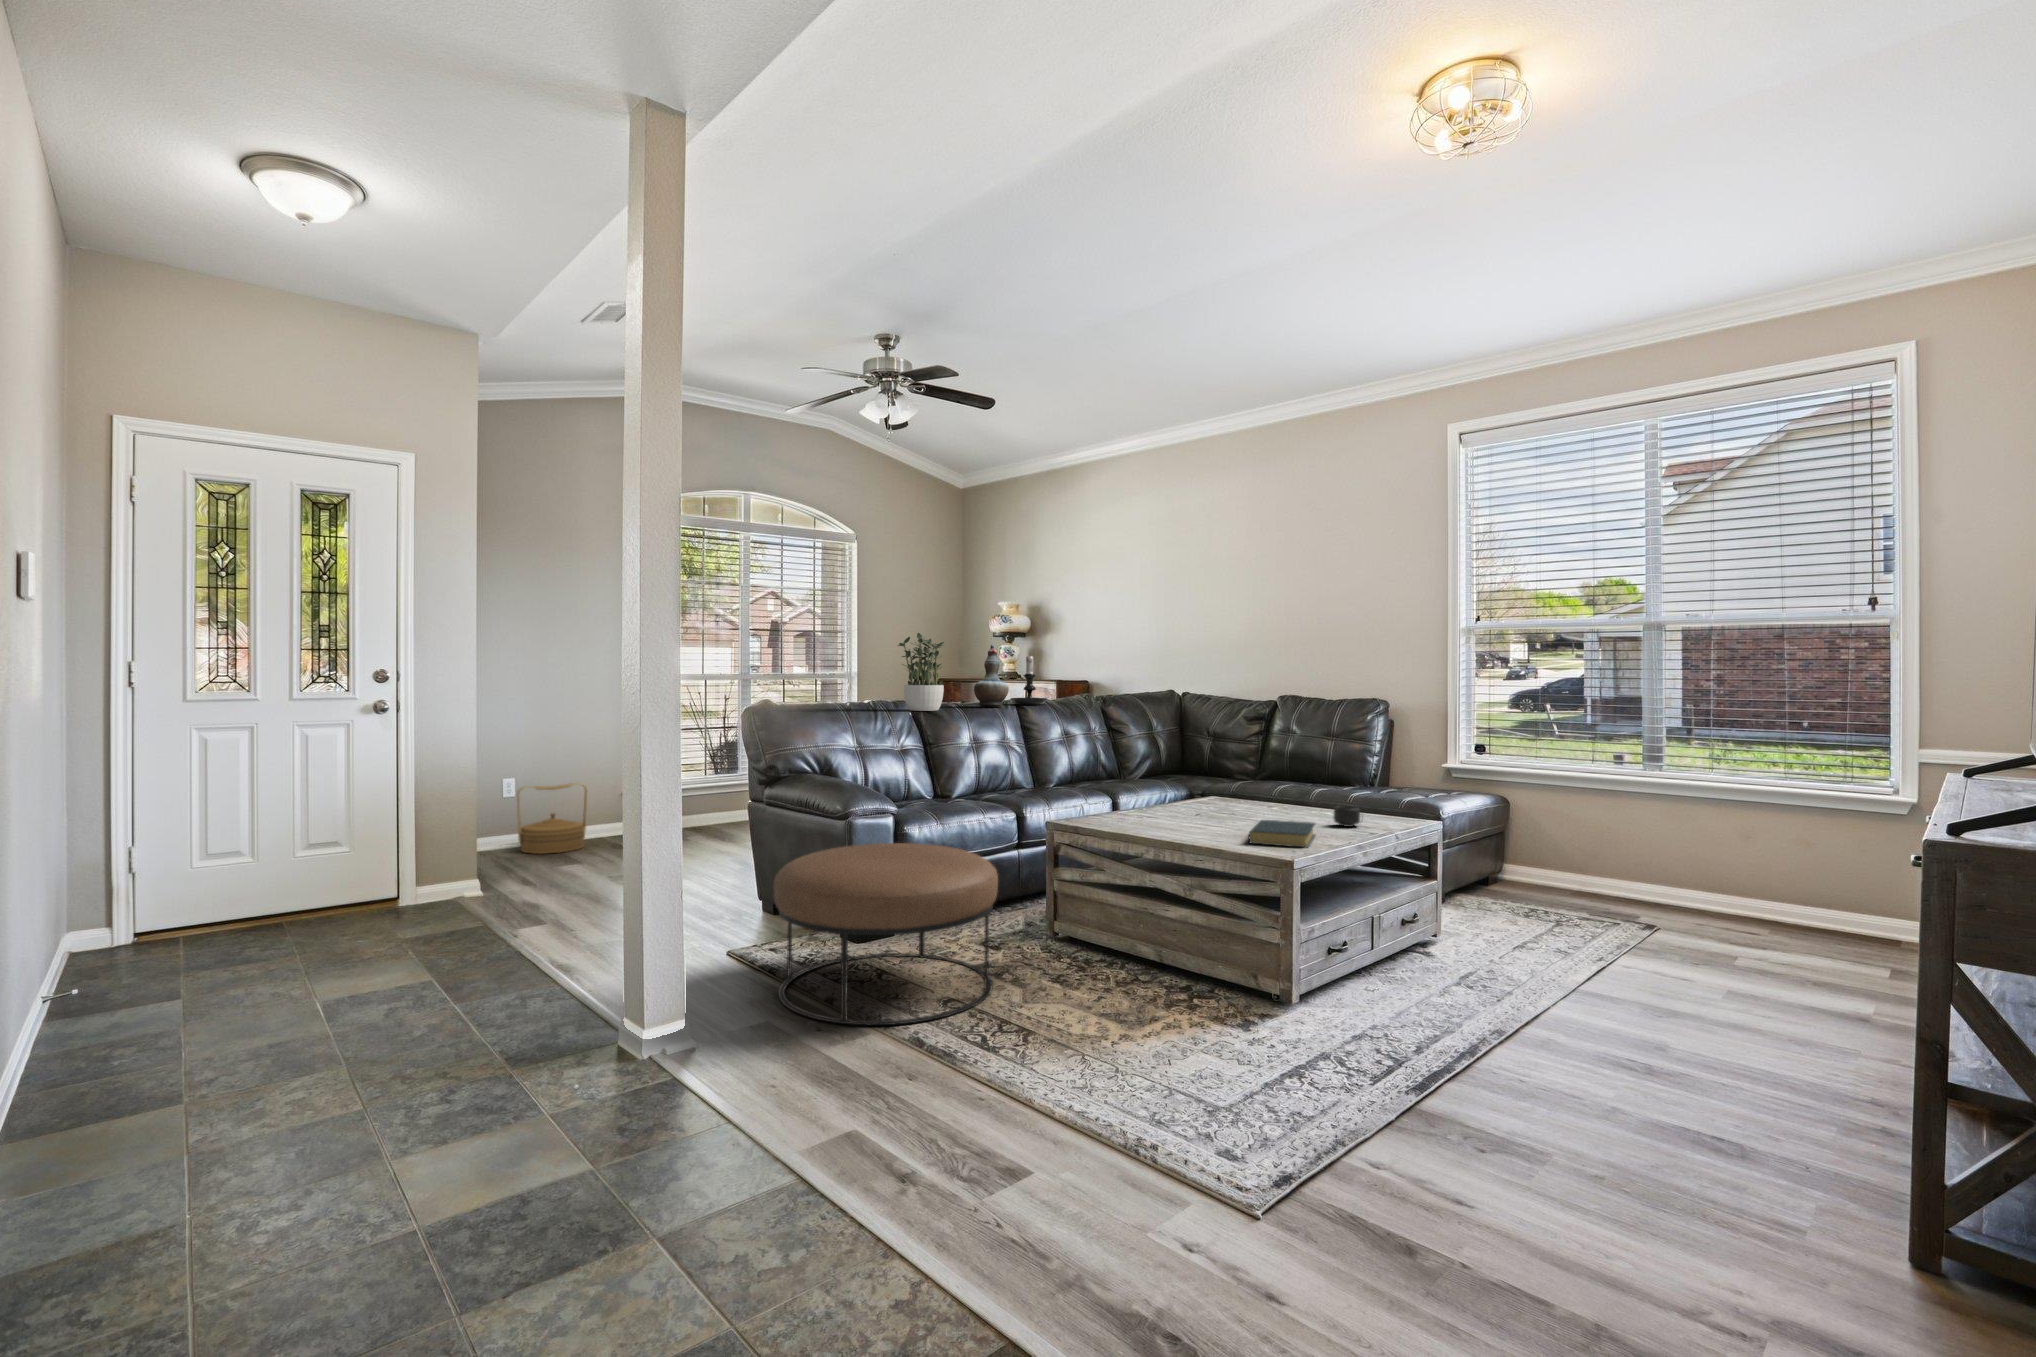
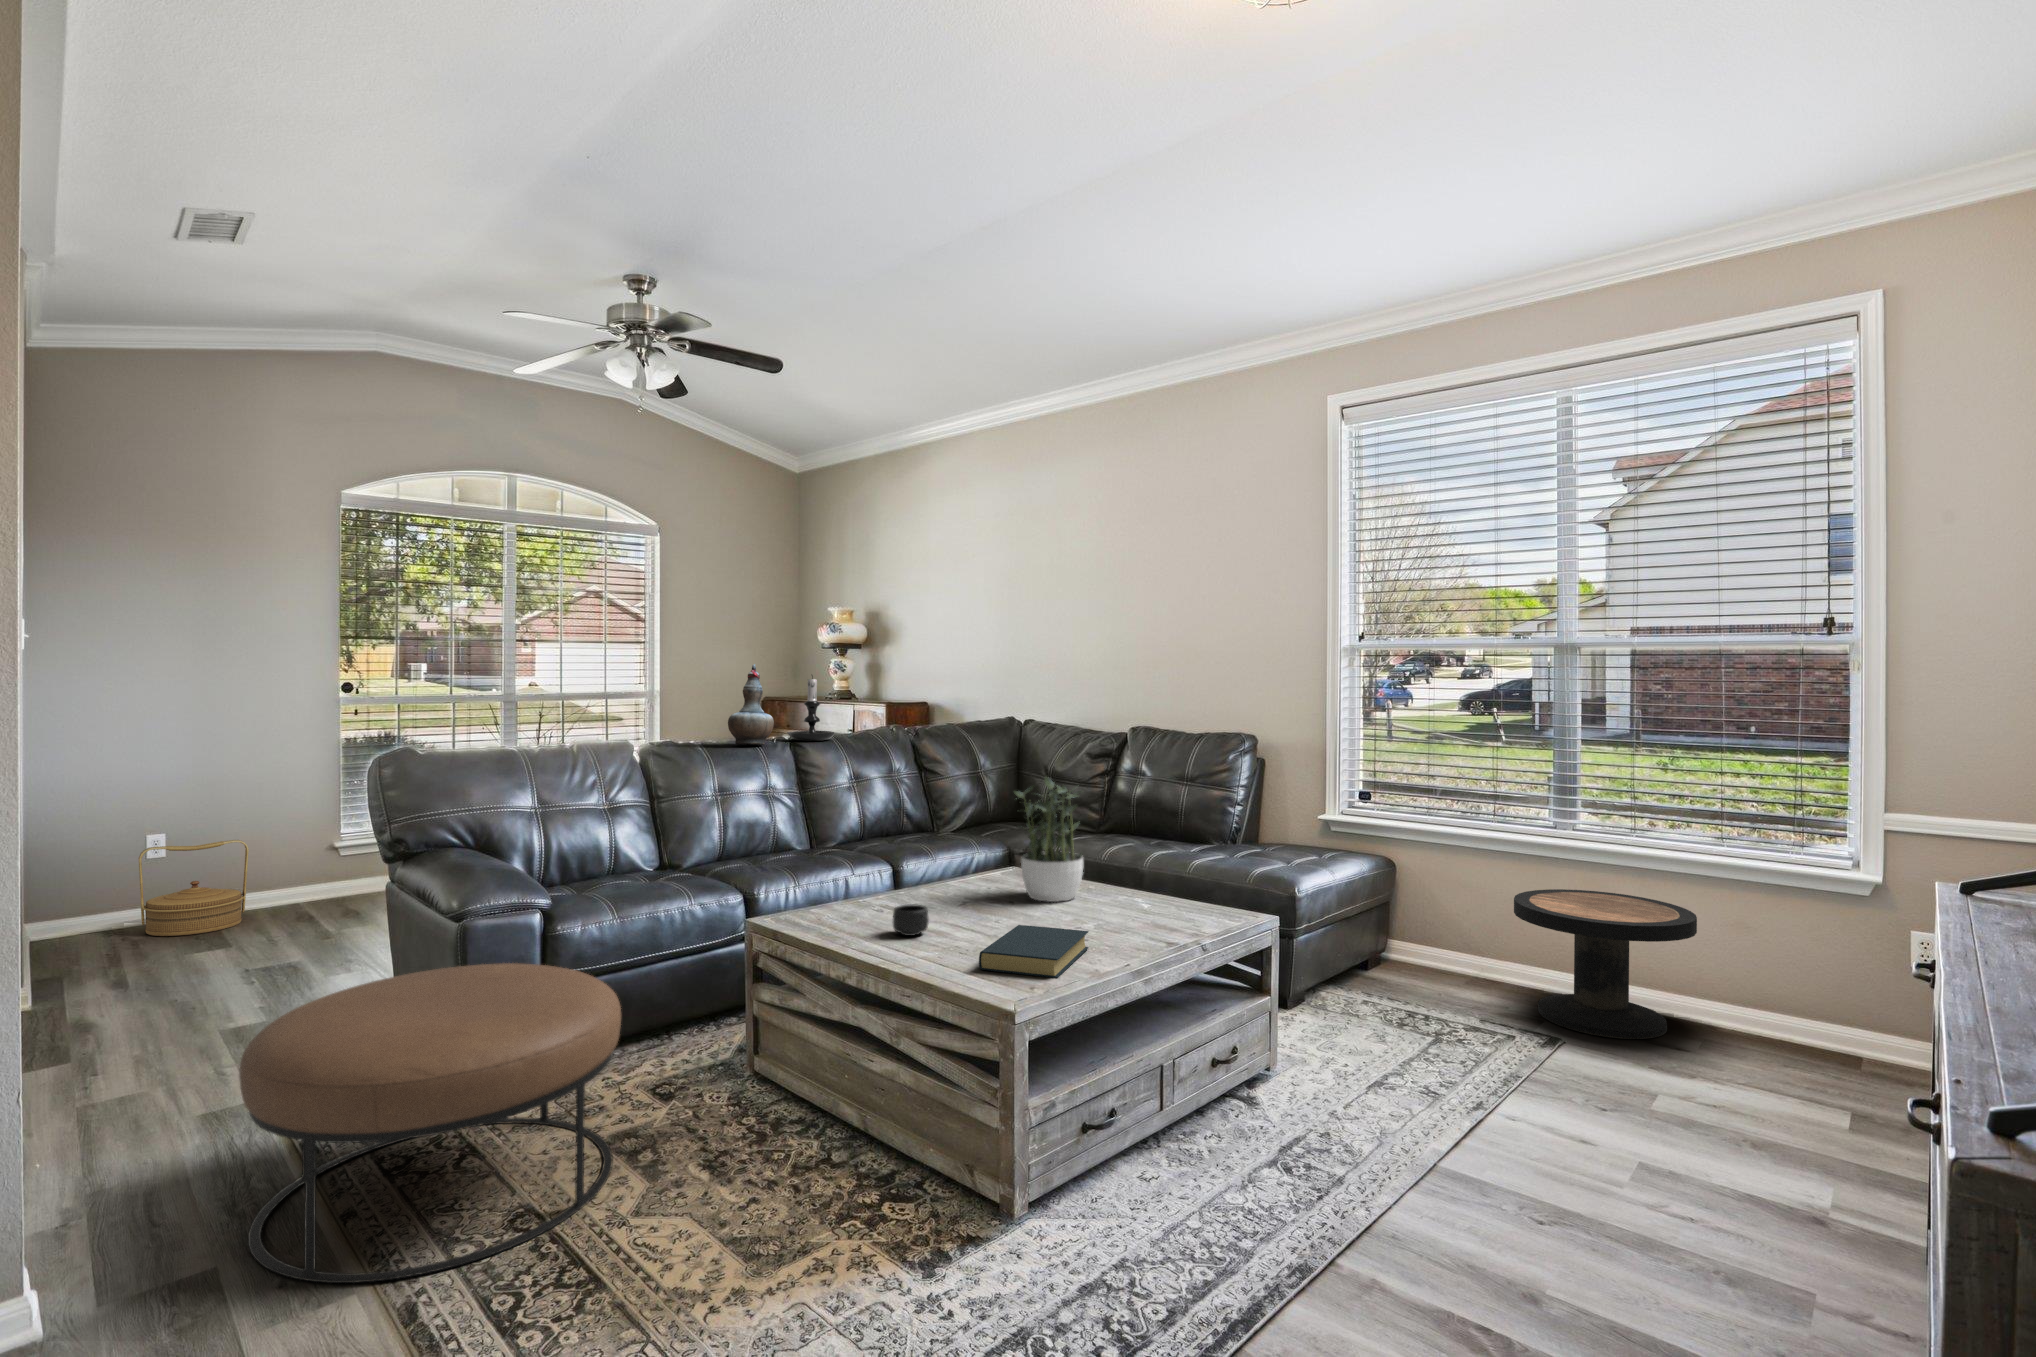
potted plant: present [898,633,944,711] -> present [1015,777,1083,902]
mug: present [1333,806,1360,827] -> present [893,904,929,936]
side table: none [1615,816,1767,925] -> present [1514,889,1697,1039]

